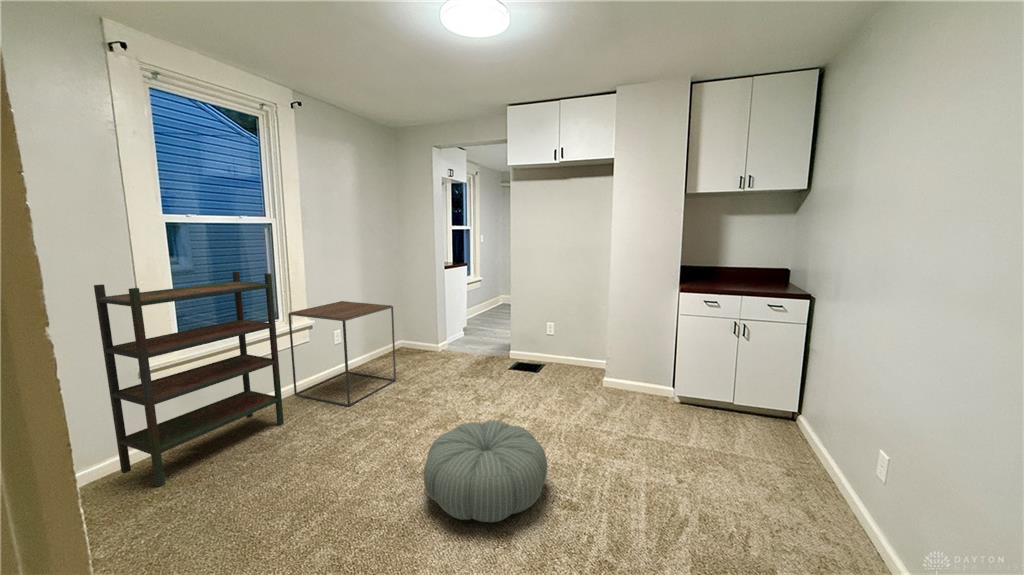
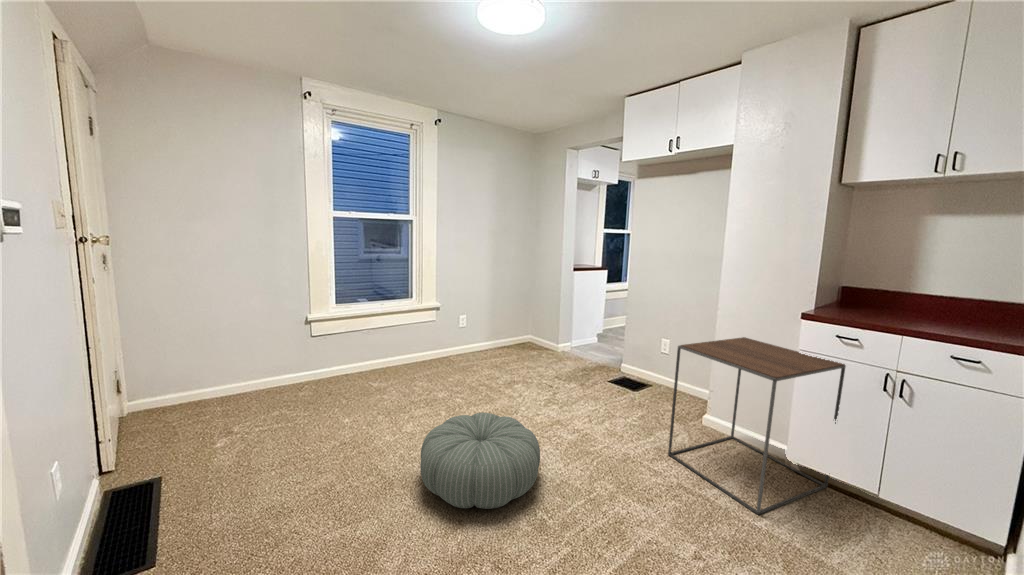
bookshelf: present [94,271,284,487] -> none [282,257,392,400]
side table: present [288,301,396,407] -> present [668,337,846,515]

